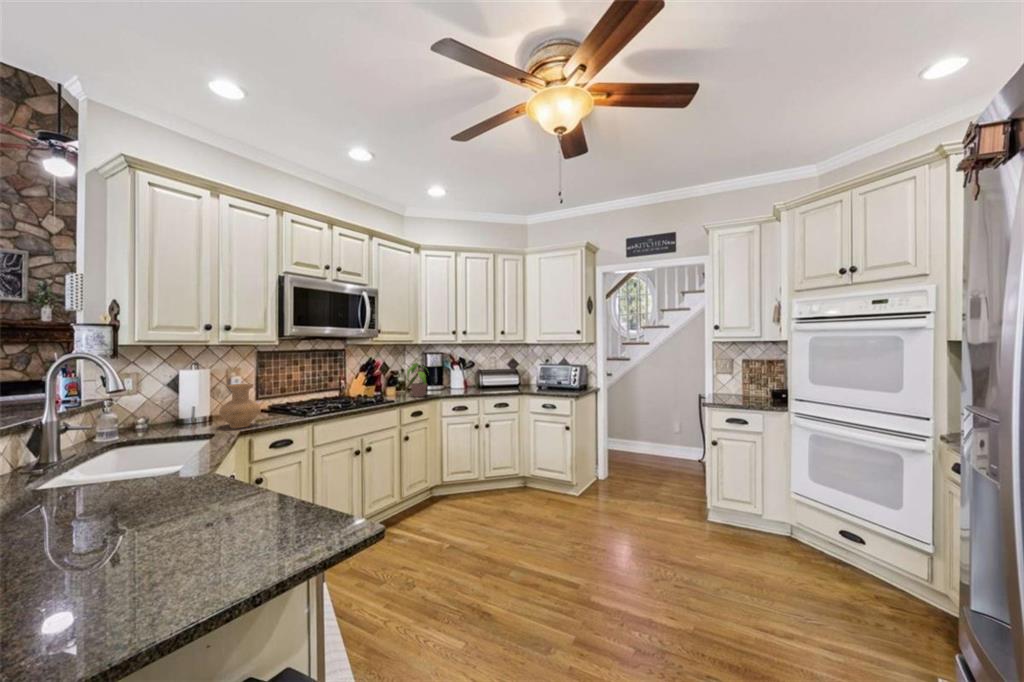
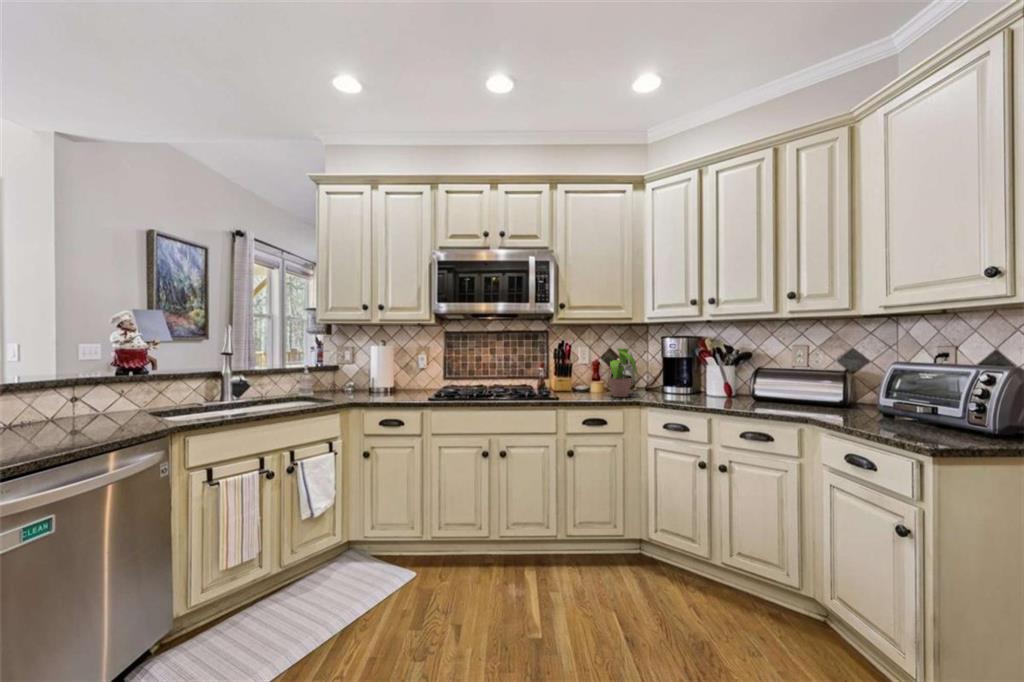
vase: present [219,384,260,428] -> none [348,358,384,399]

